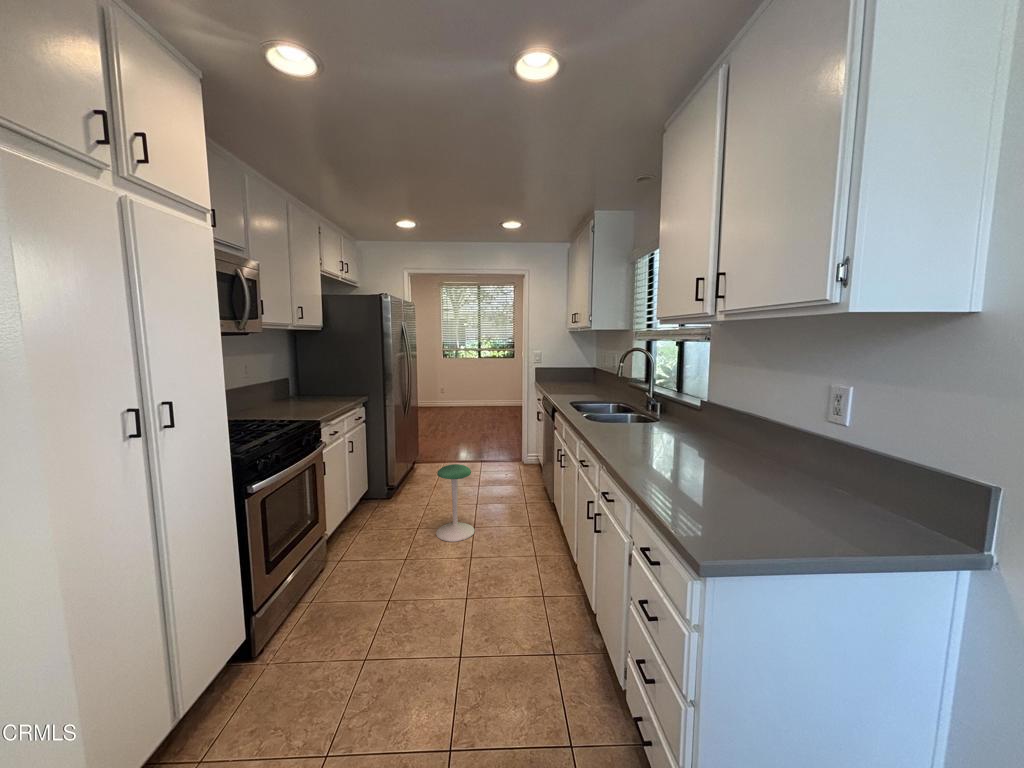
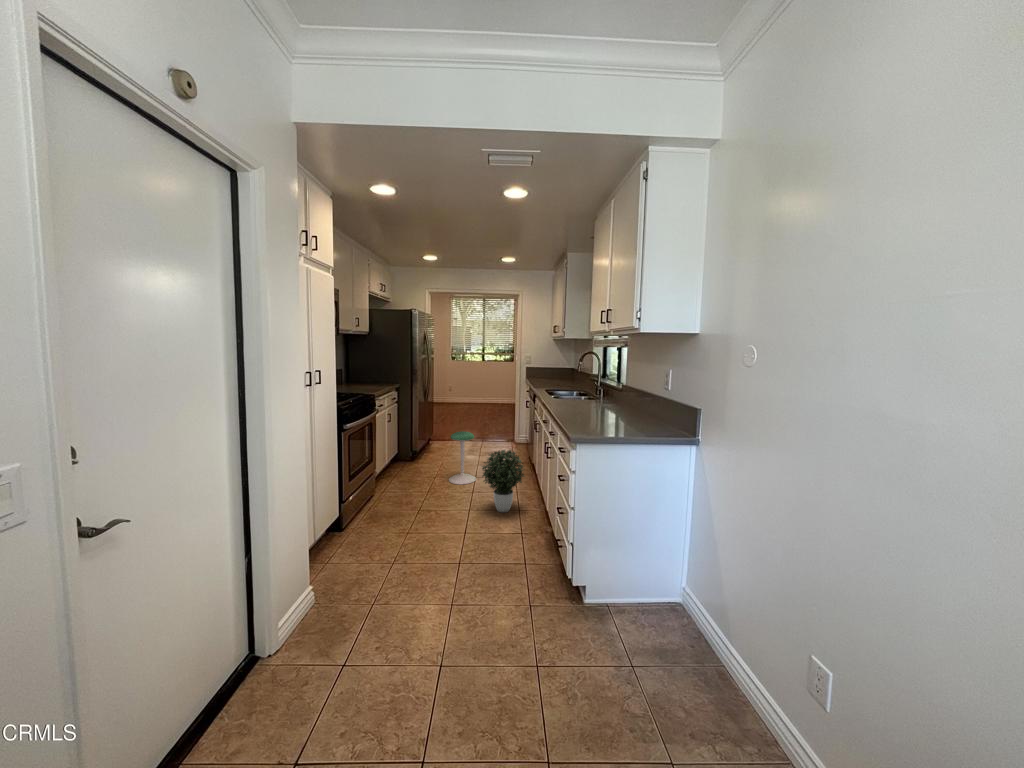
potted plant: none [483,502,551,600] -> present [482,450,525,512]

